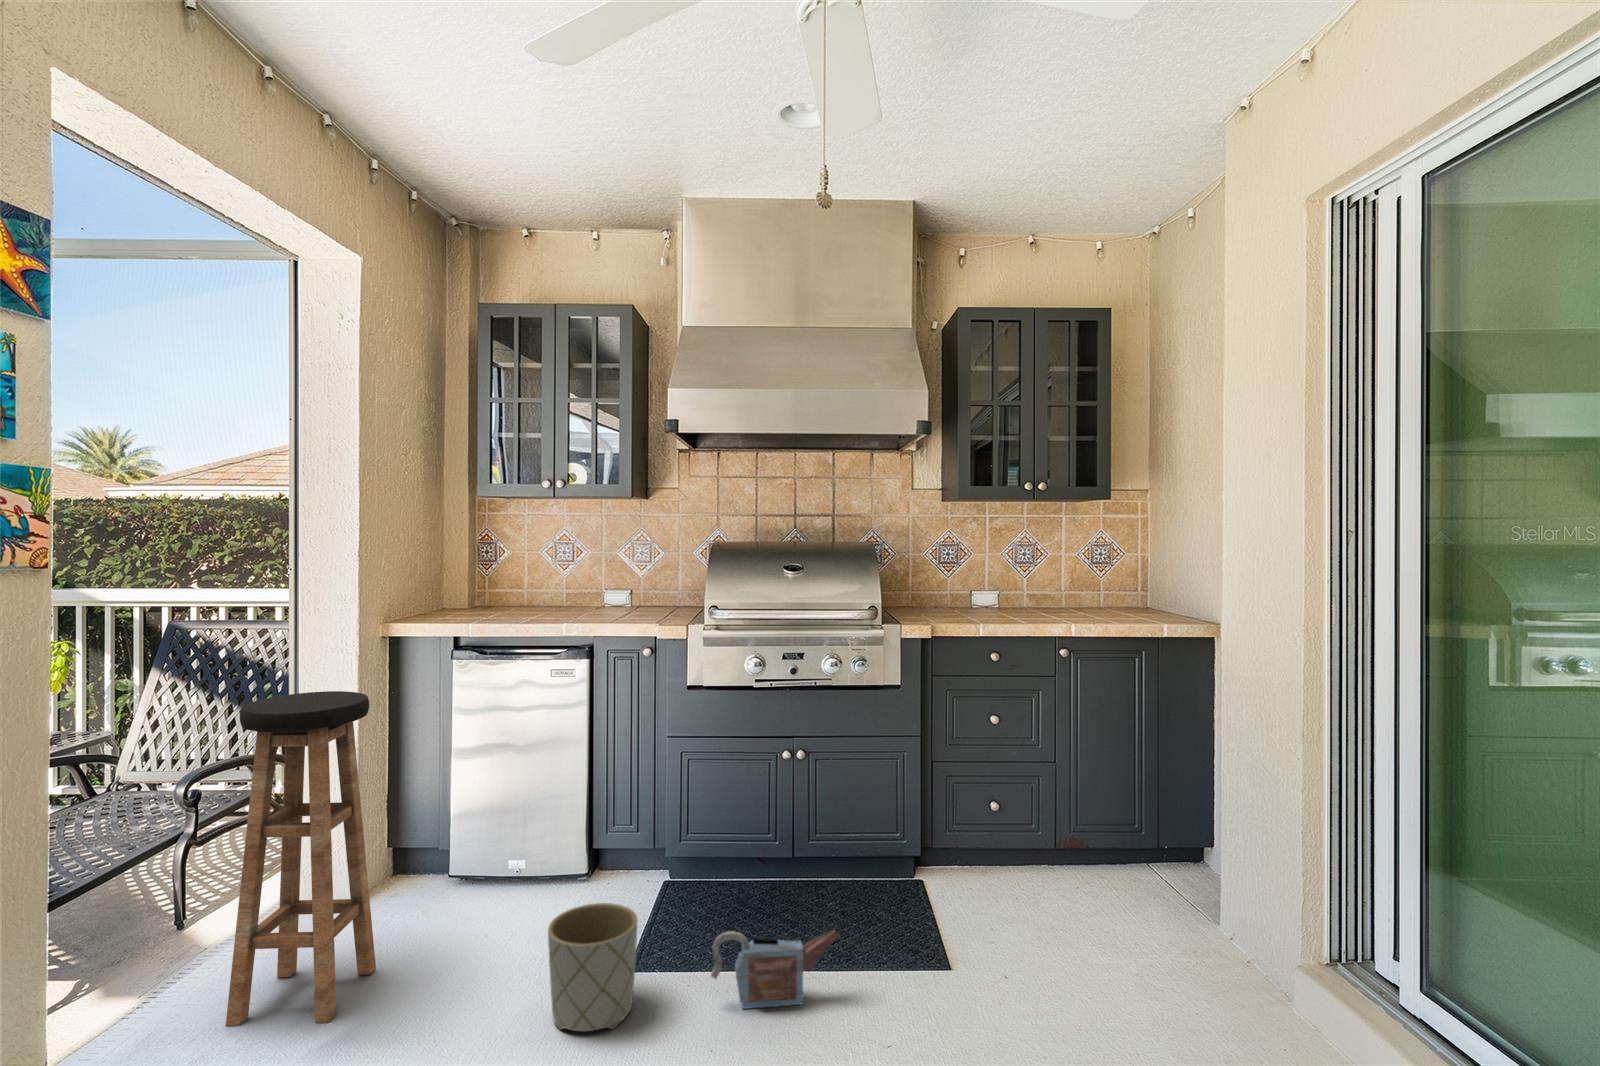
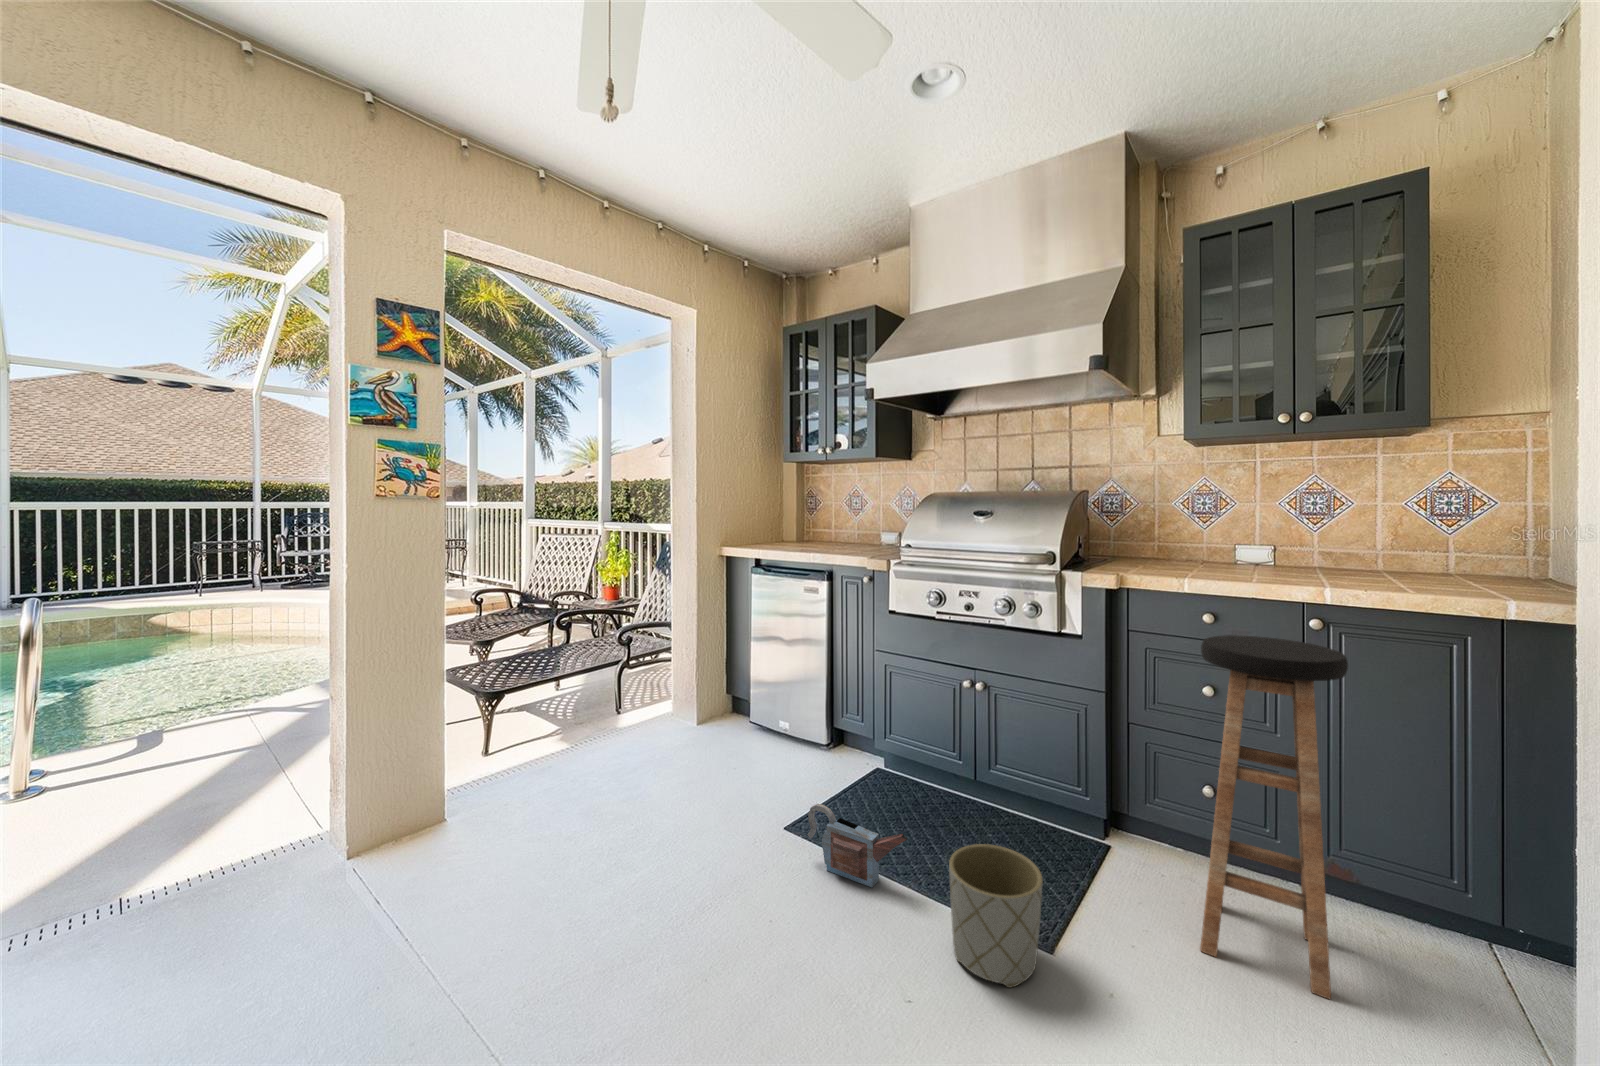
bar stool: present [226,691,376,1026] -> present [1200,635,1348,999]
planter: present [548,903,638,1031] -> present [949,844,1043,988]

